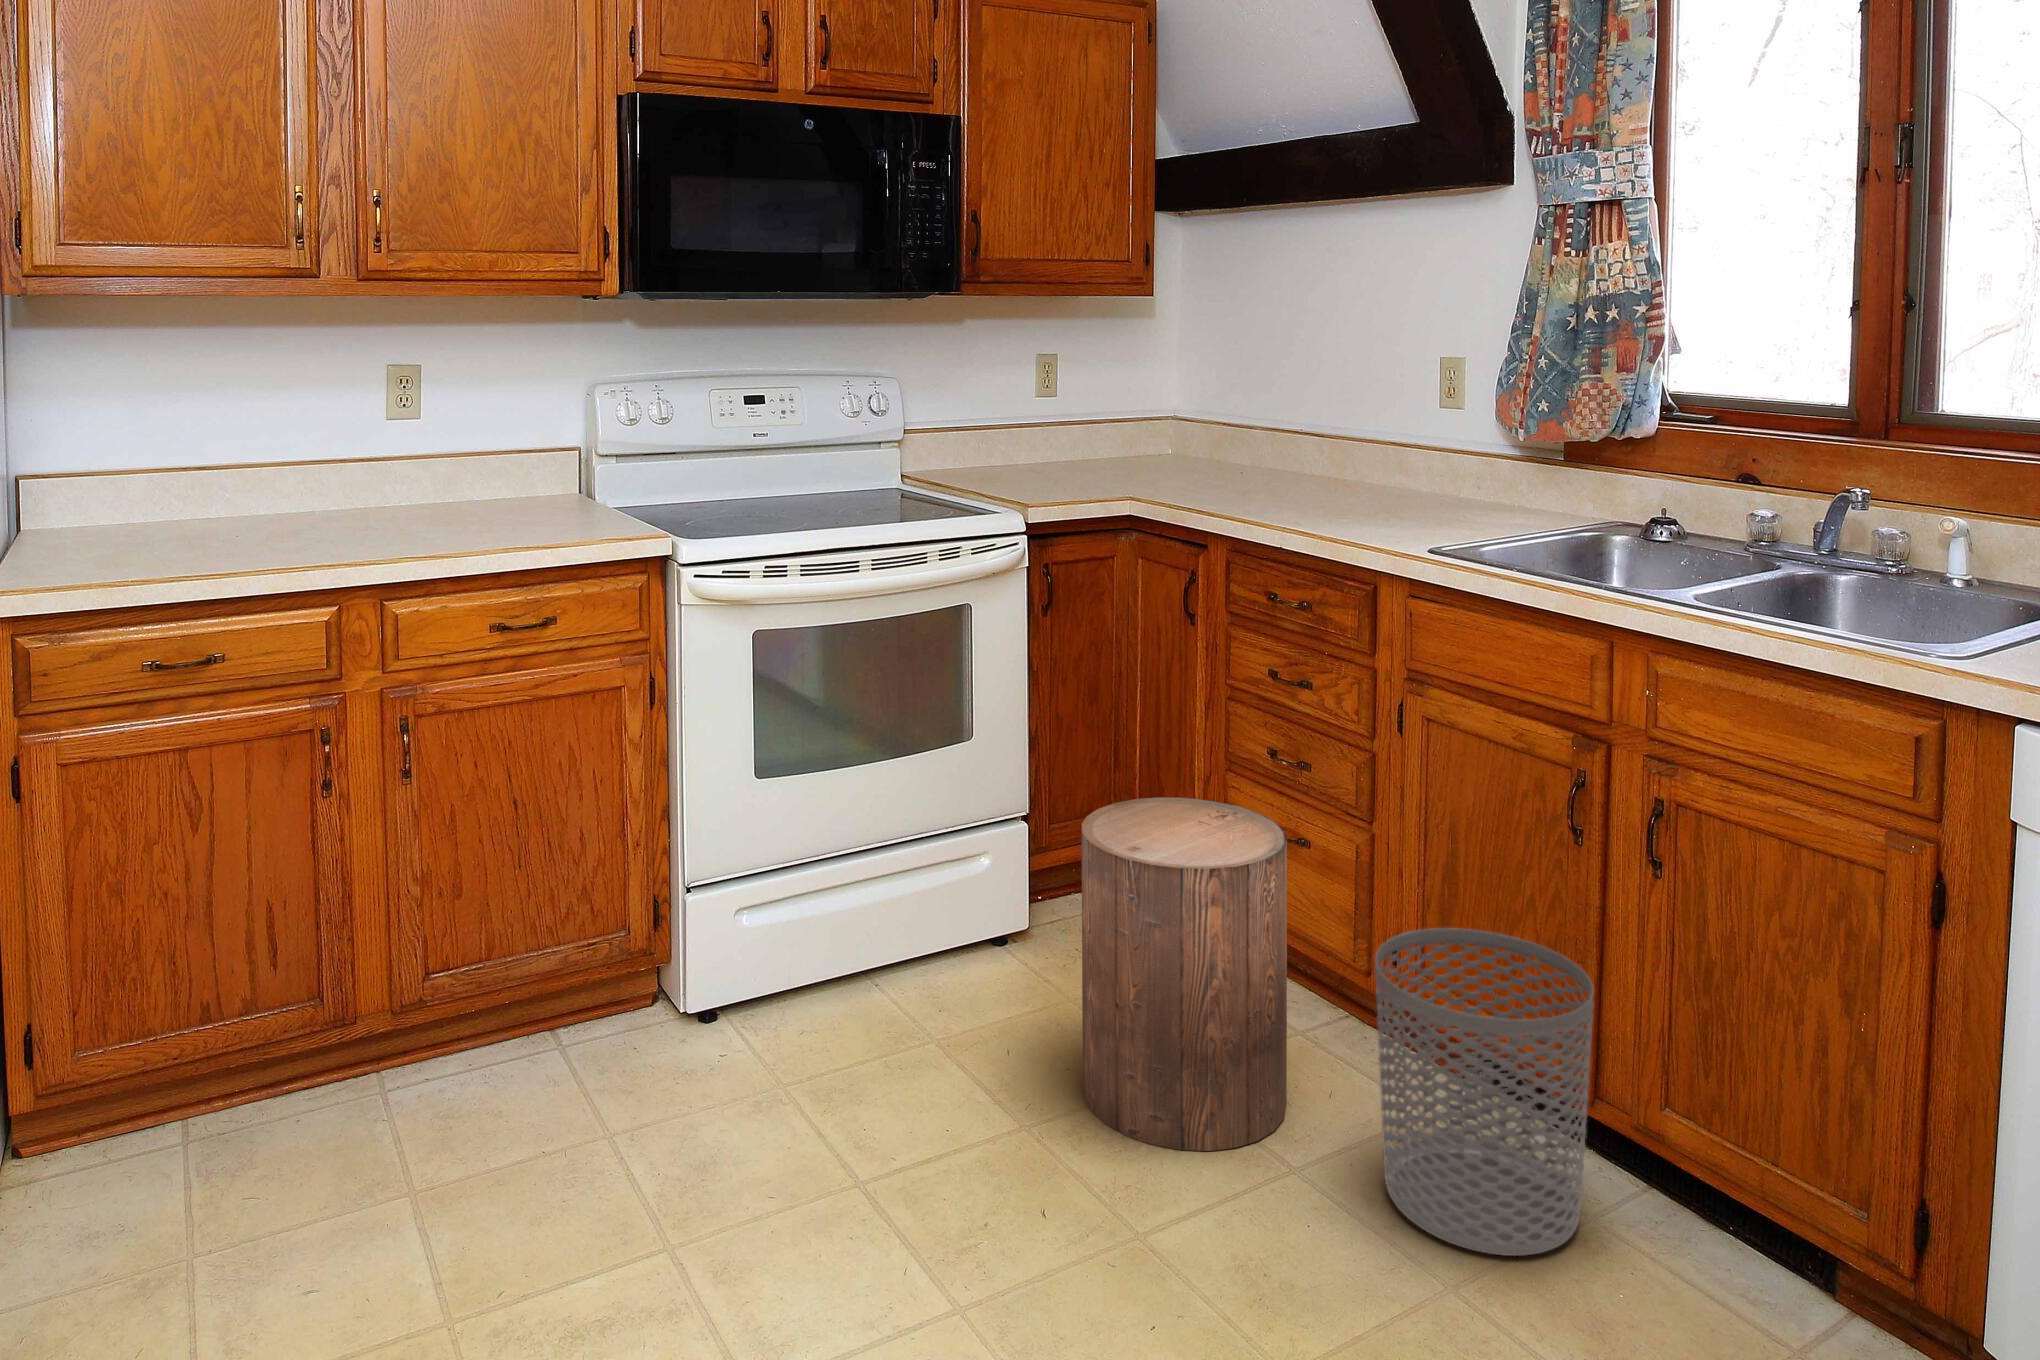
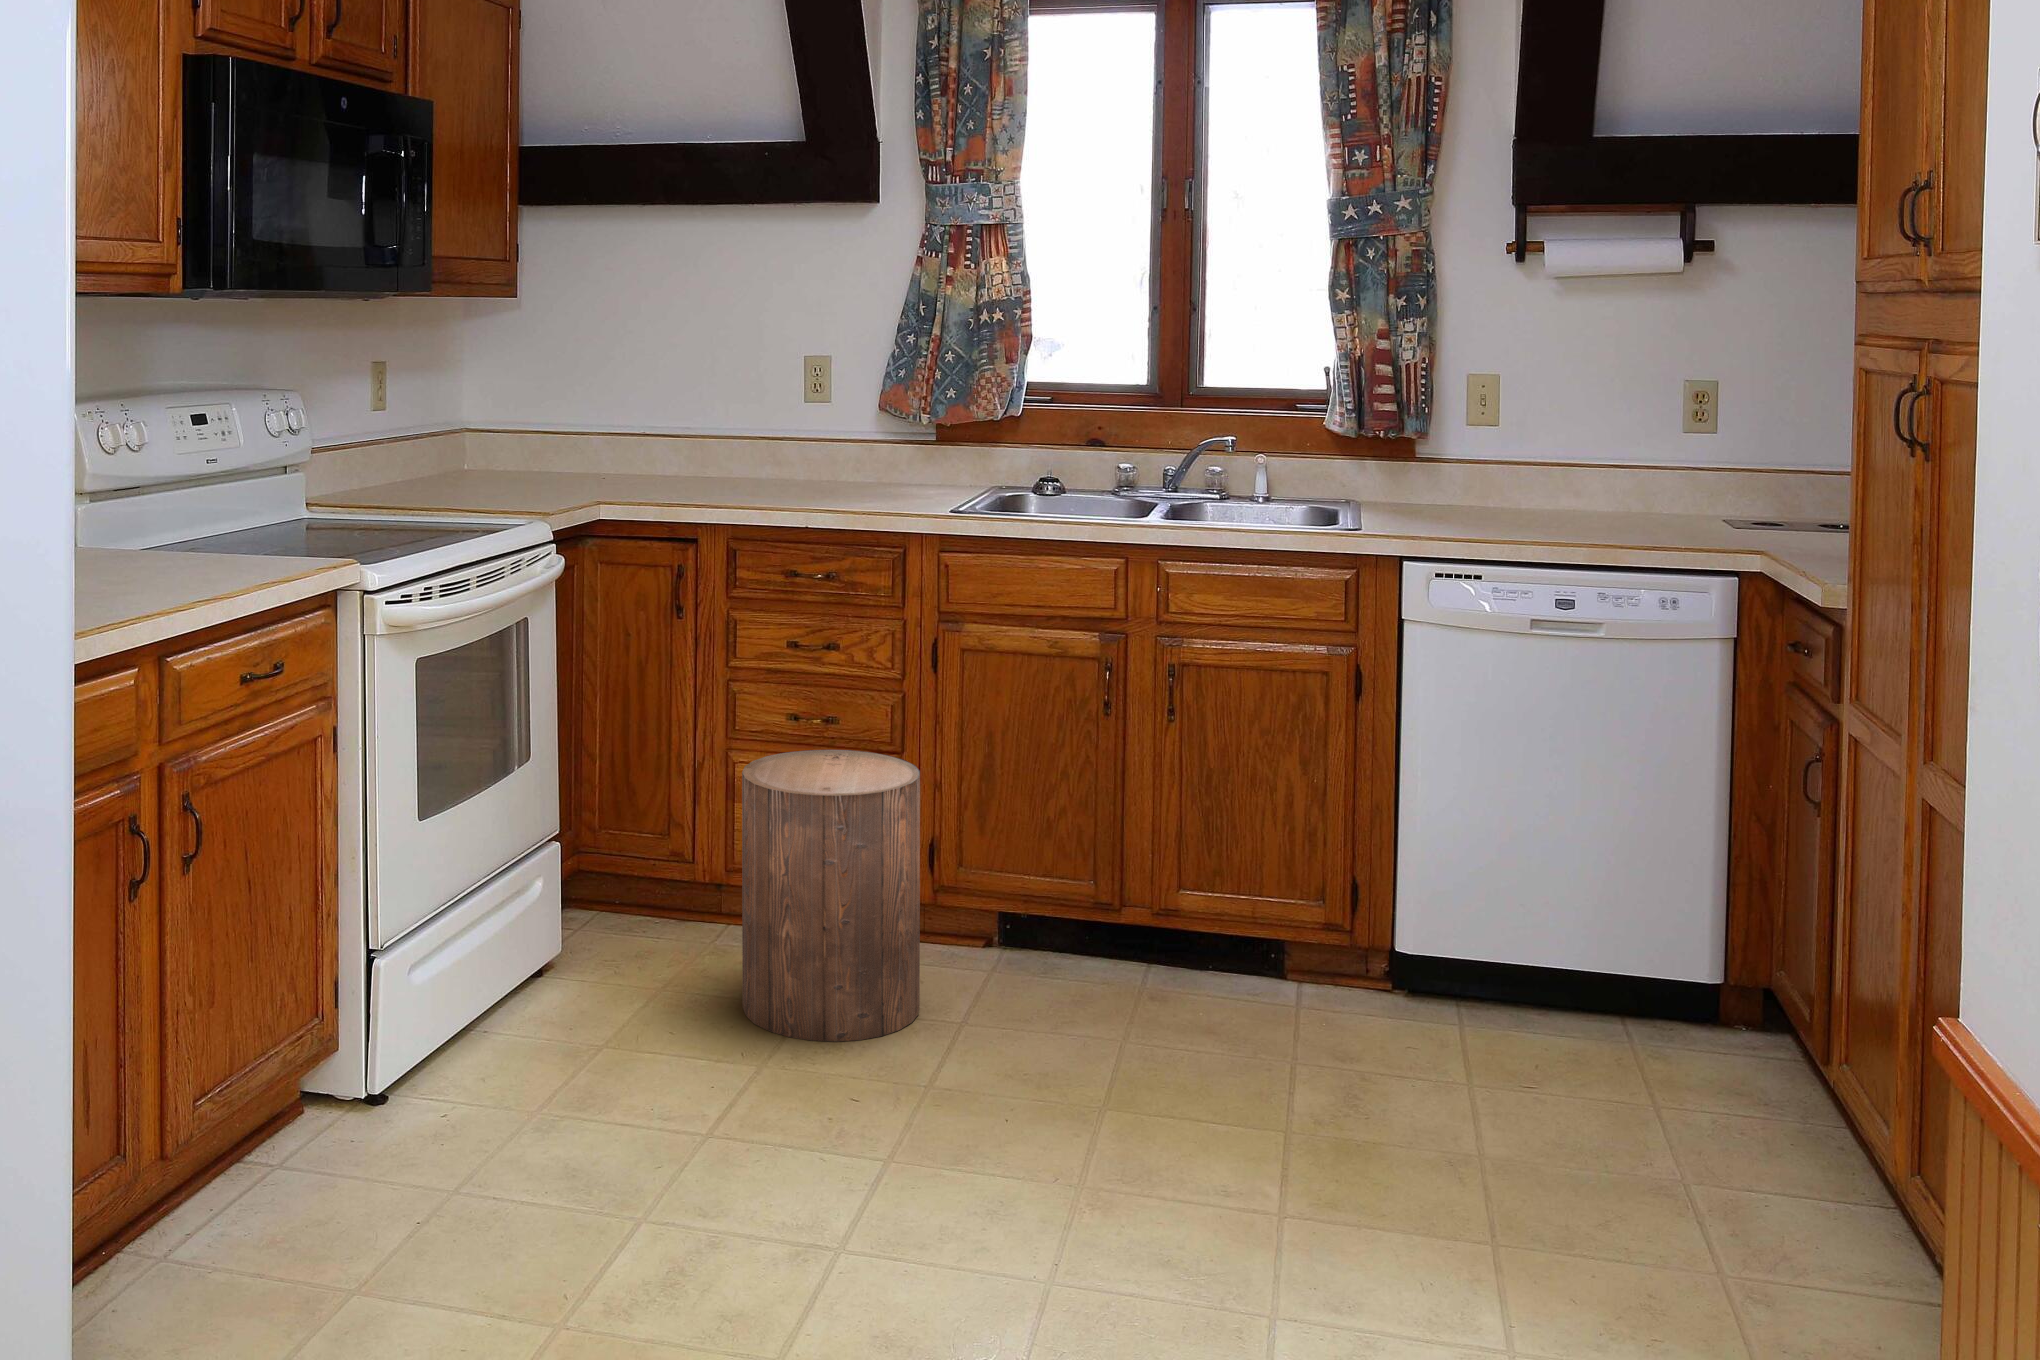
waste bin: present [1375,928,1594,1256] -> none [1006,798,1163,1023]

